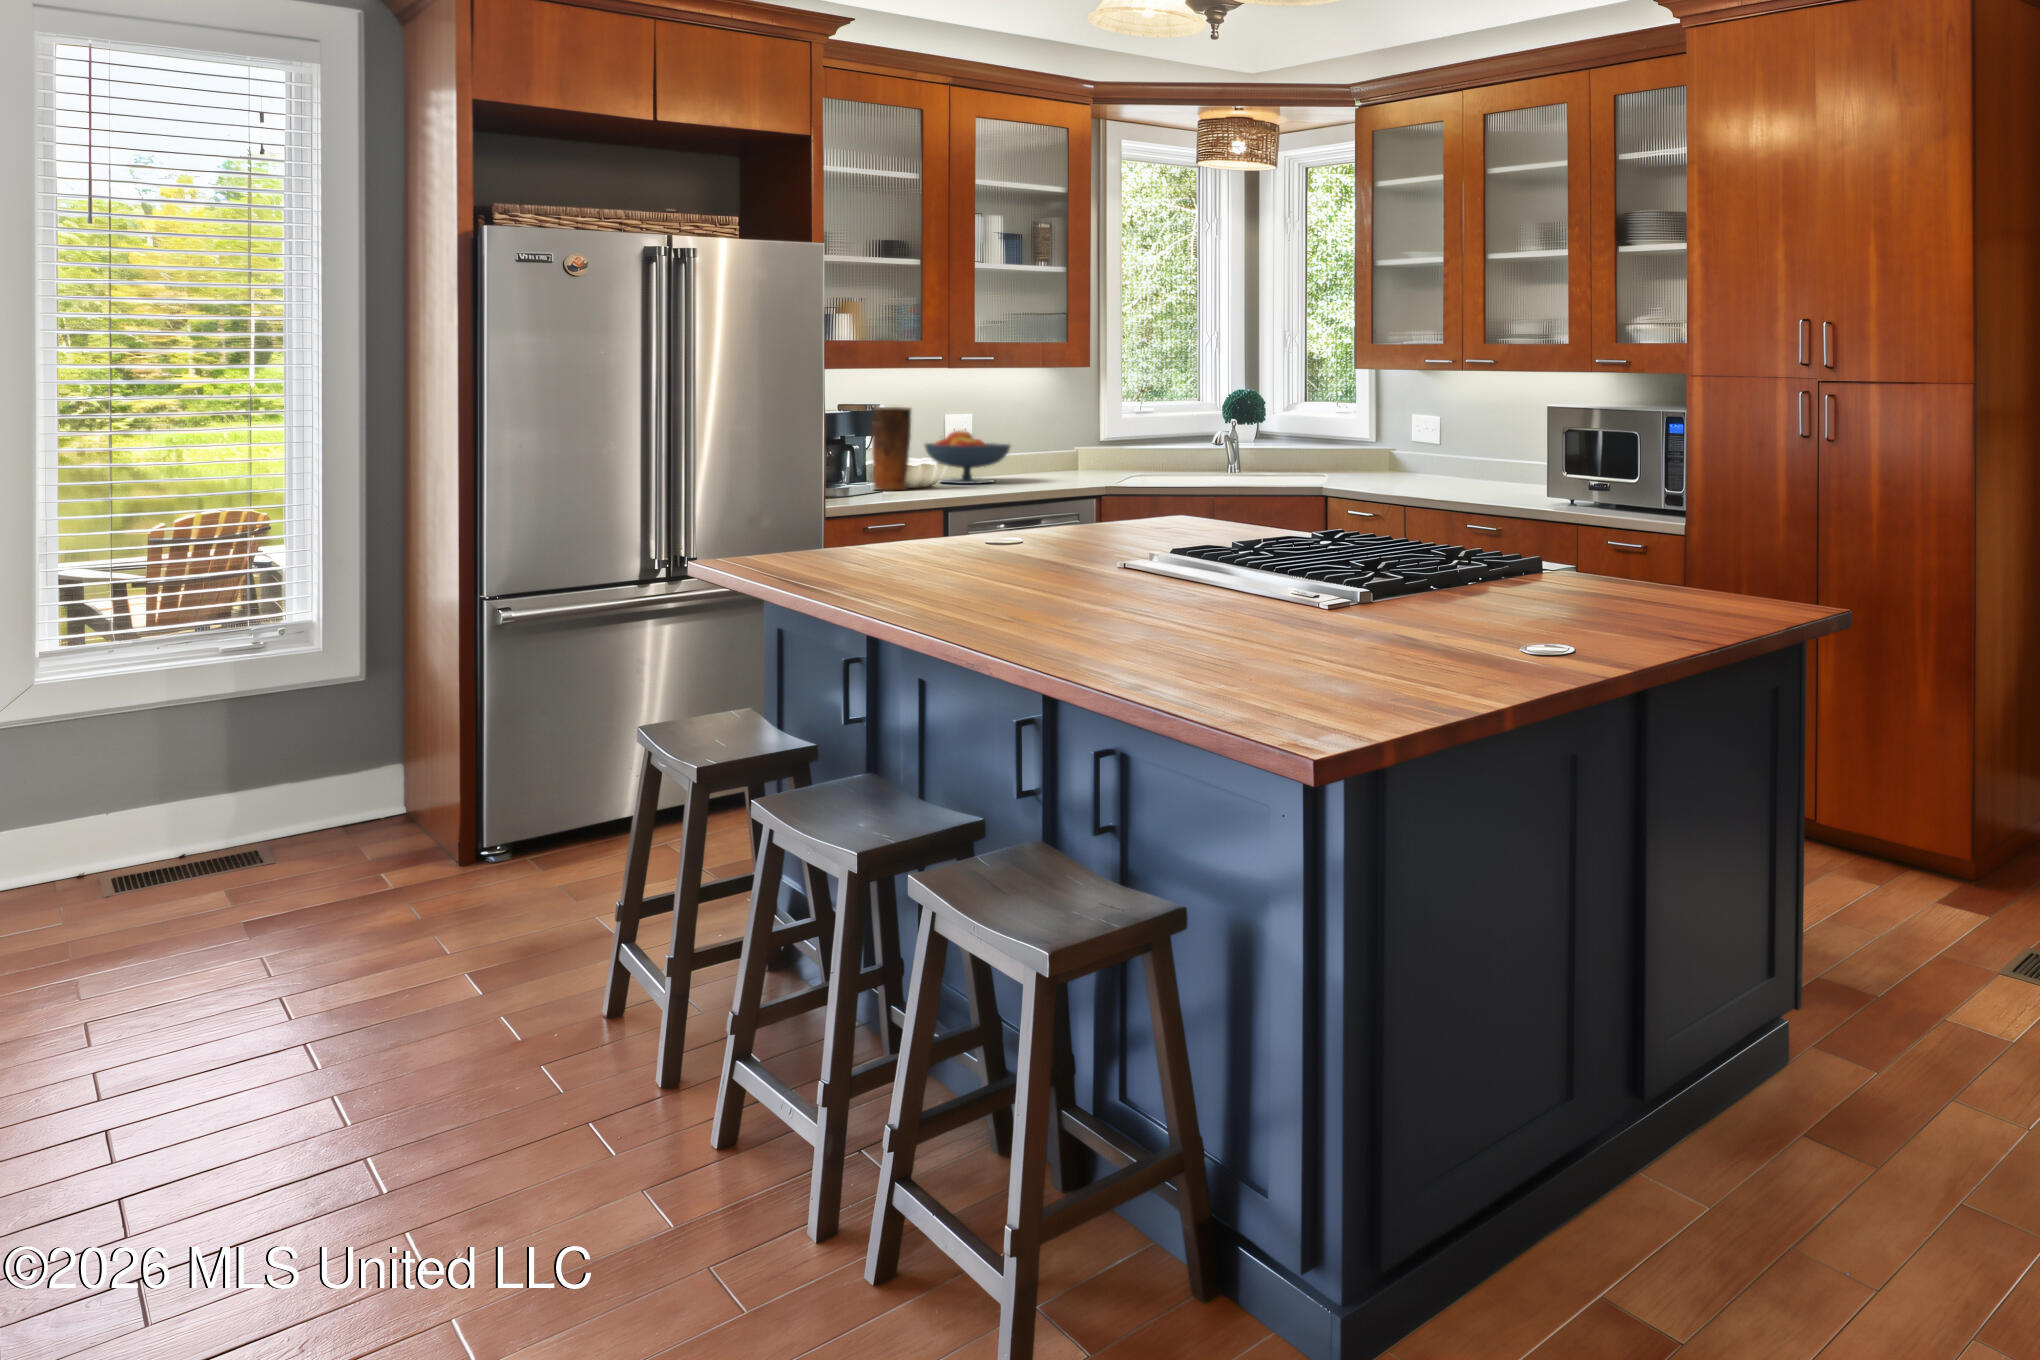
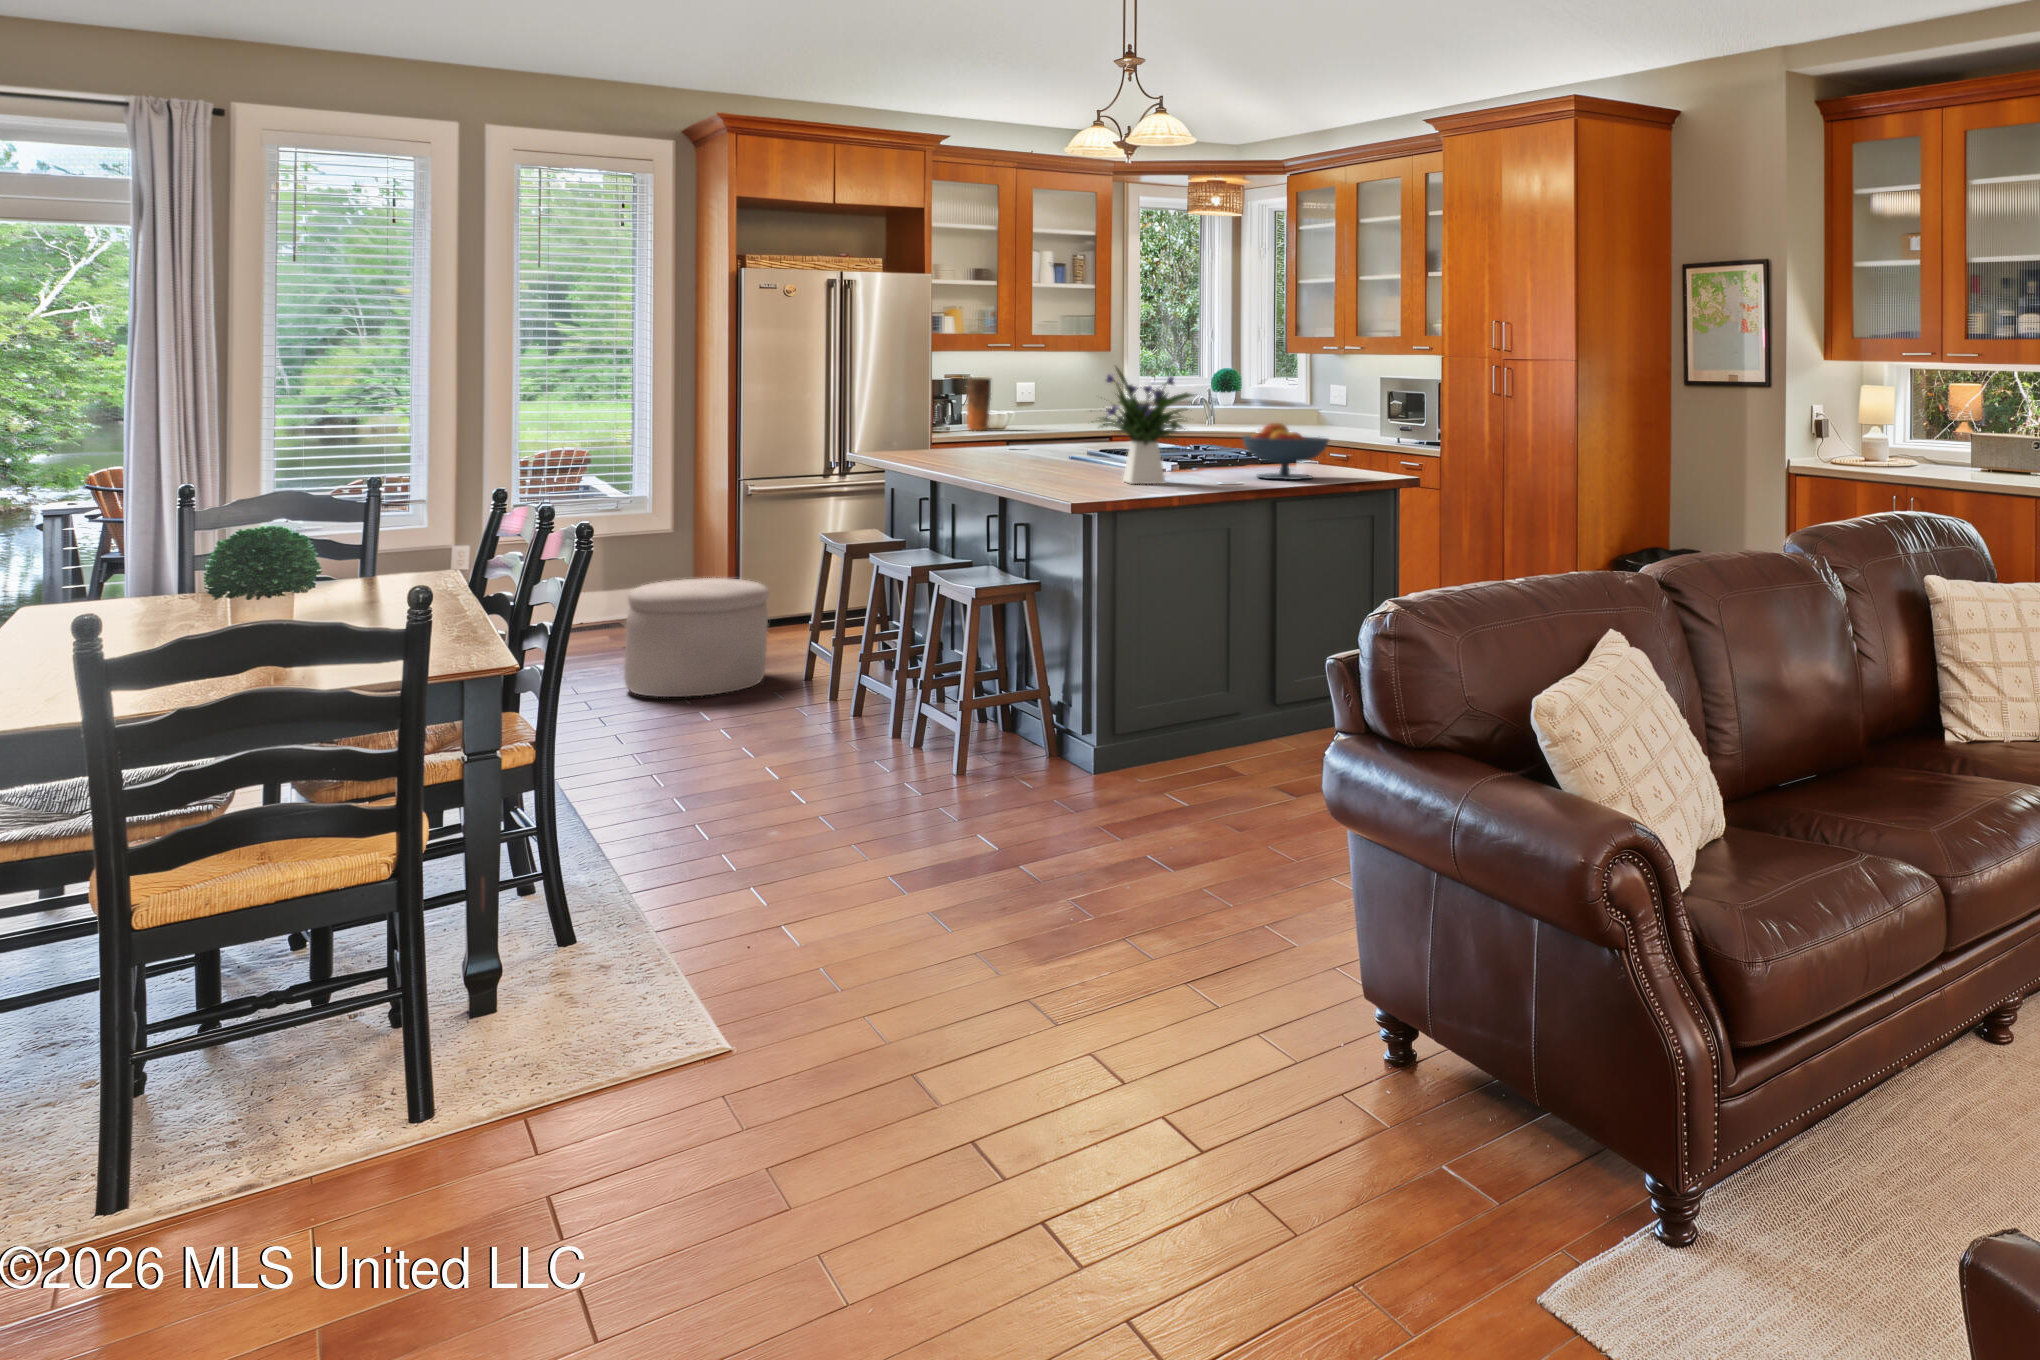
flower arrangement: none [1243,407,1486,671] -> present [1100,367,1194,484]
fruit bowl: present [925,430,1010,484] -> present [1242,423,1330,480]
ottoman: none [199,814,522,1100] -> present [624,578,769,697]

